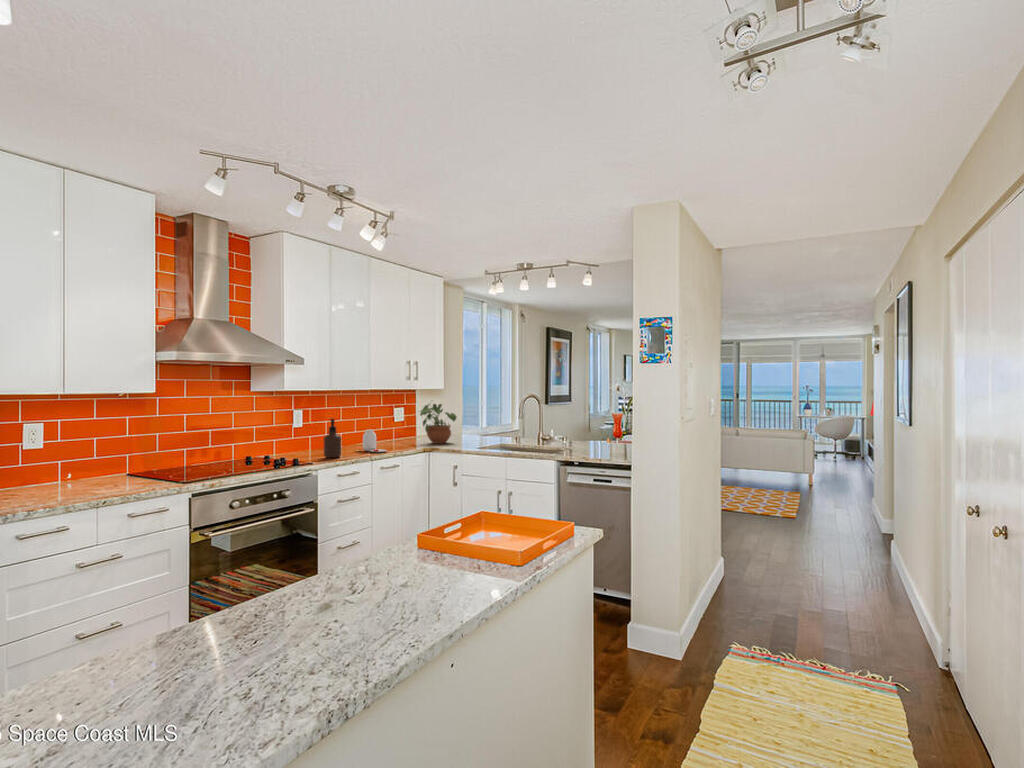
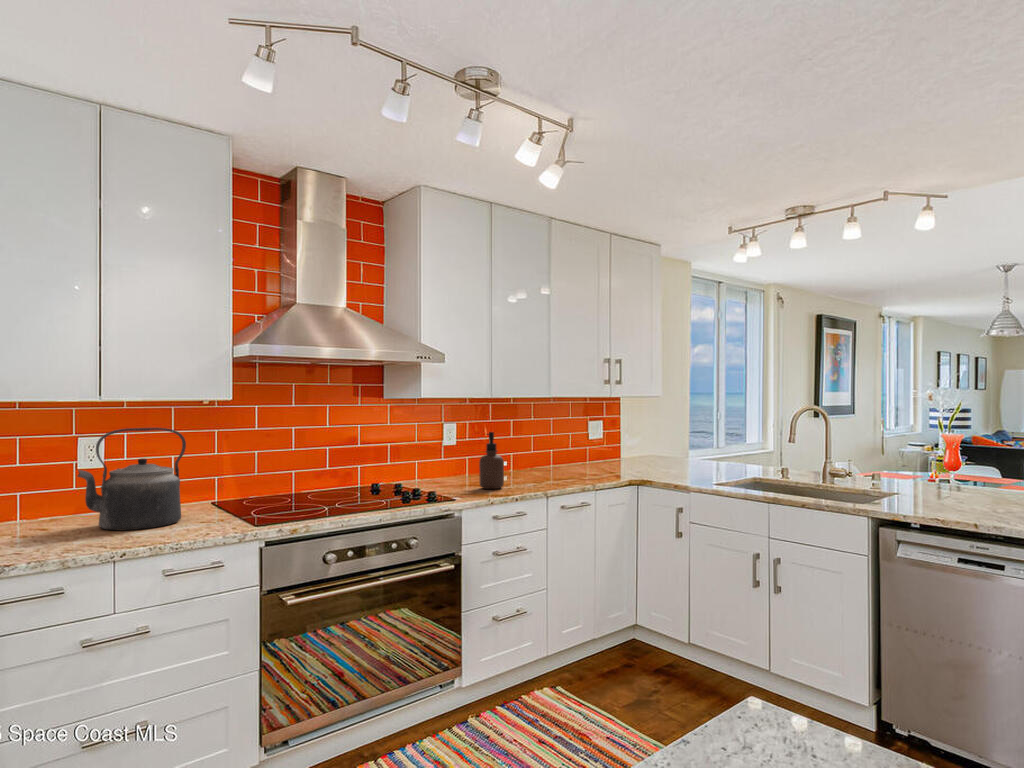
potted plant: present [420,404,457,444] -> none [621,409,680,473]
kettle: none [47,421,122,494] -> present [78,428,186,530]
jar: present [359,429,387,453] -> none [528,449,573,483]

